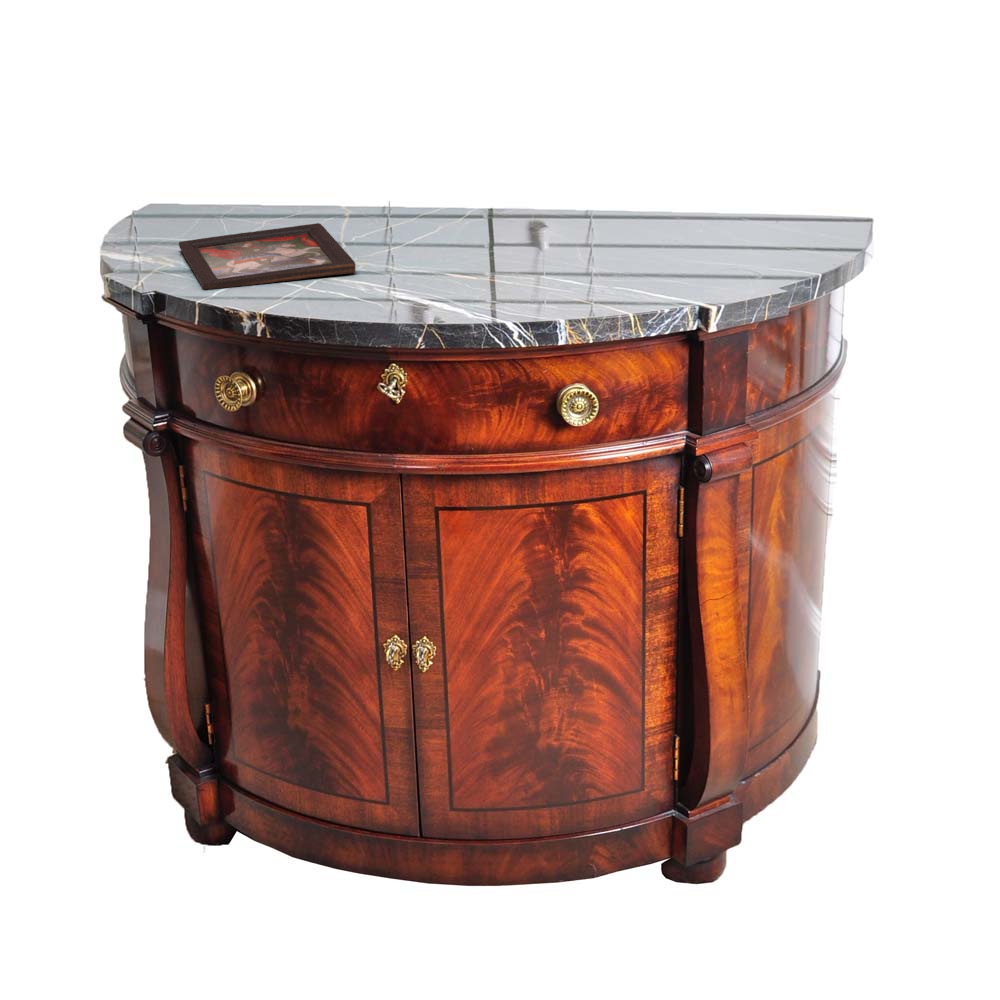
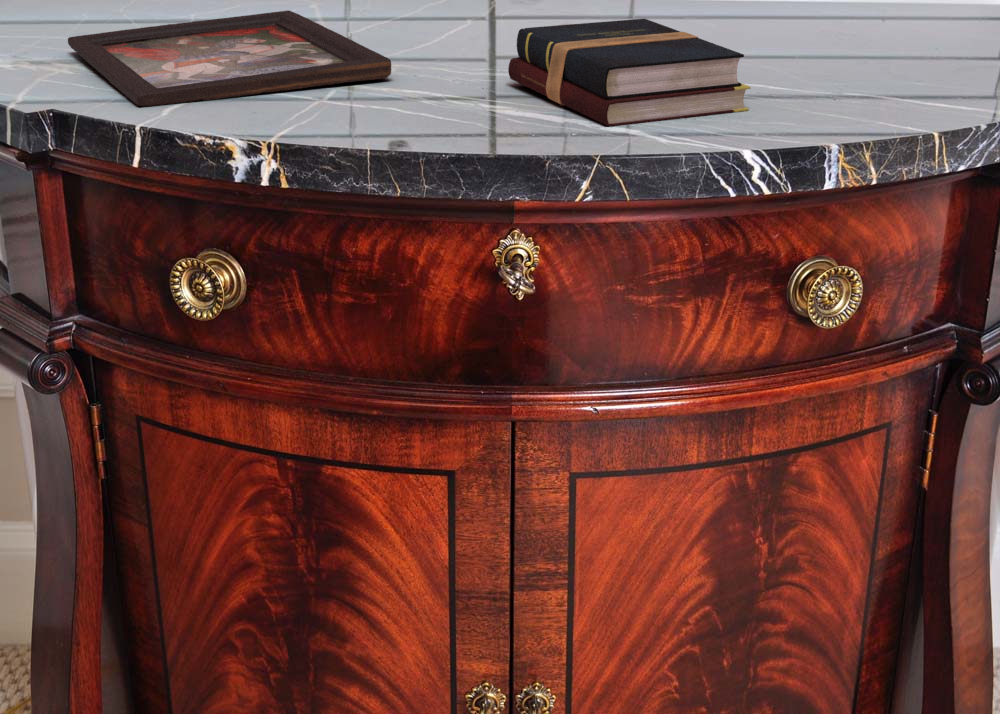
hardback book: none [420,239,541,307] -> present [508,19,751,127]

